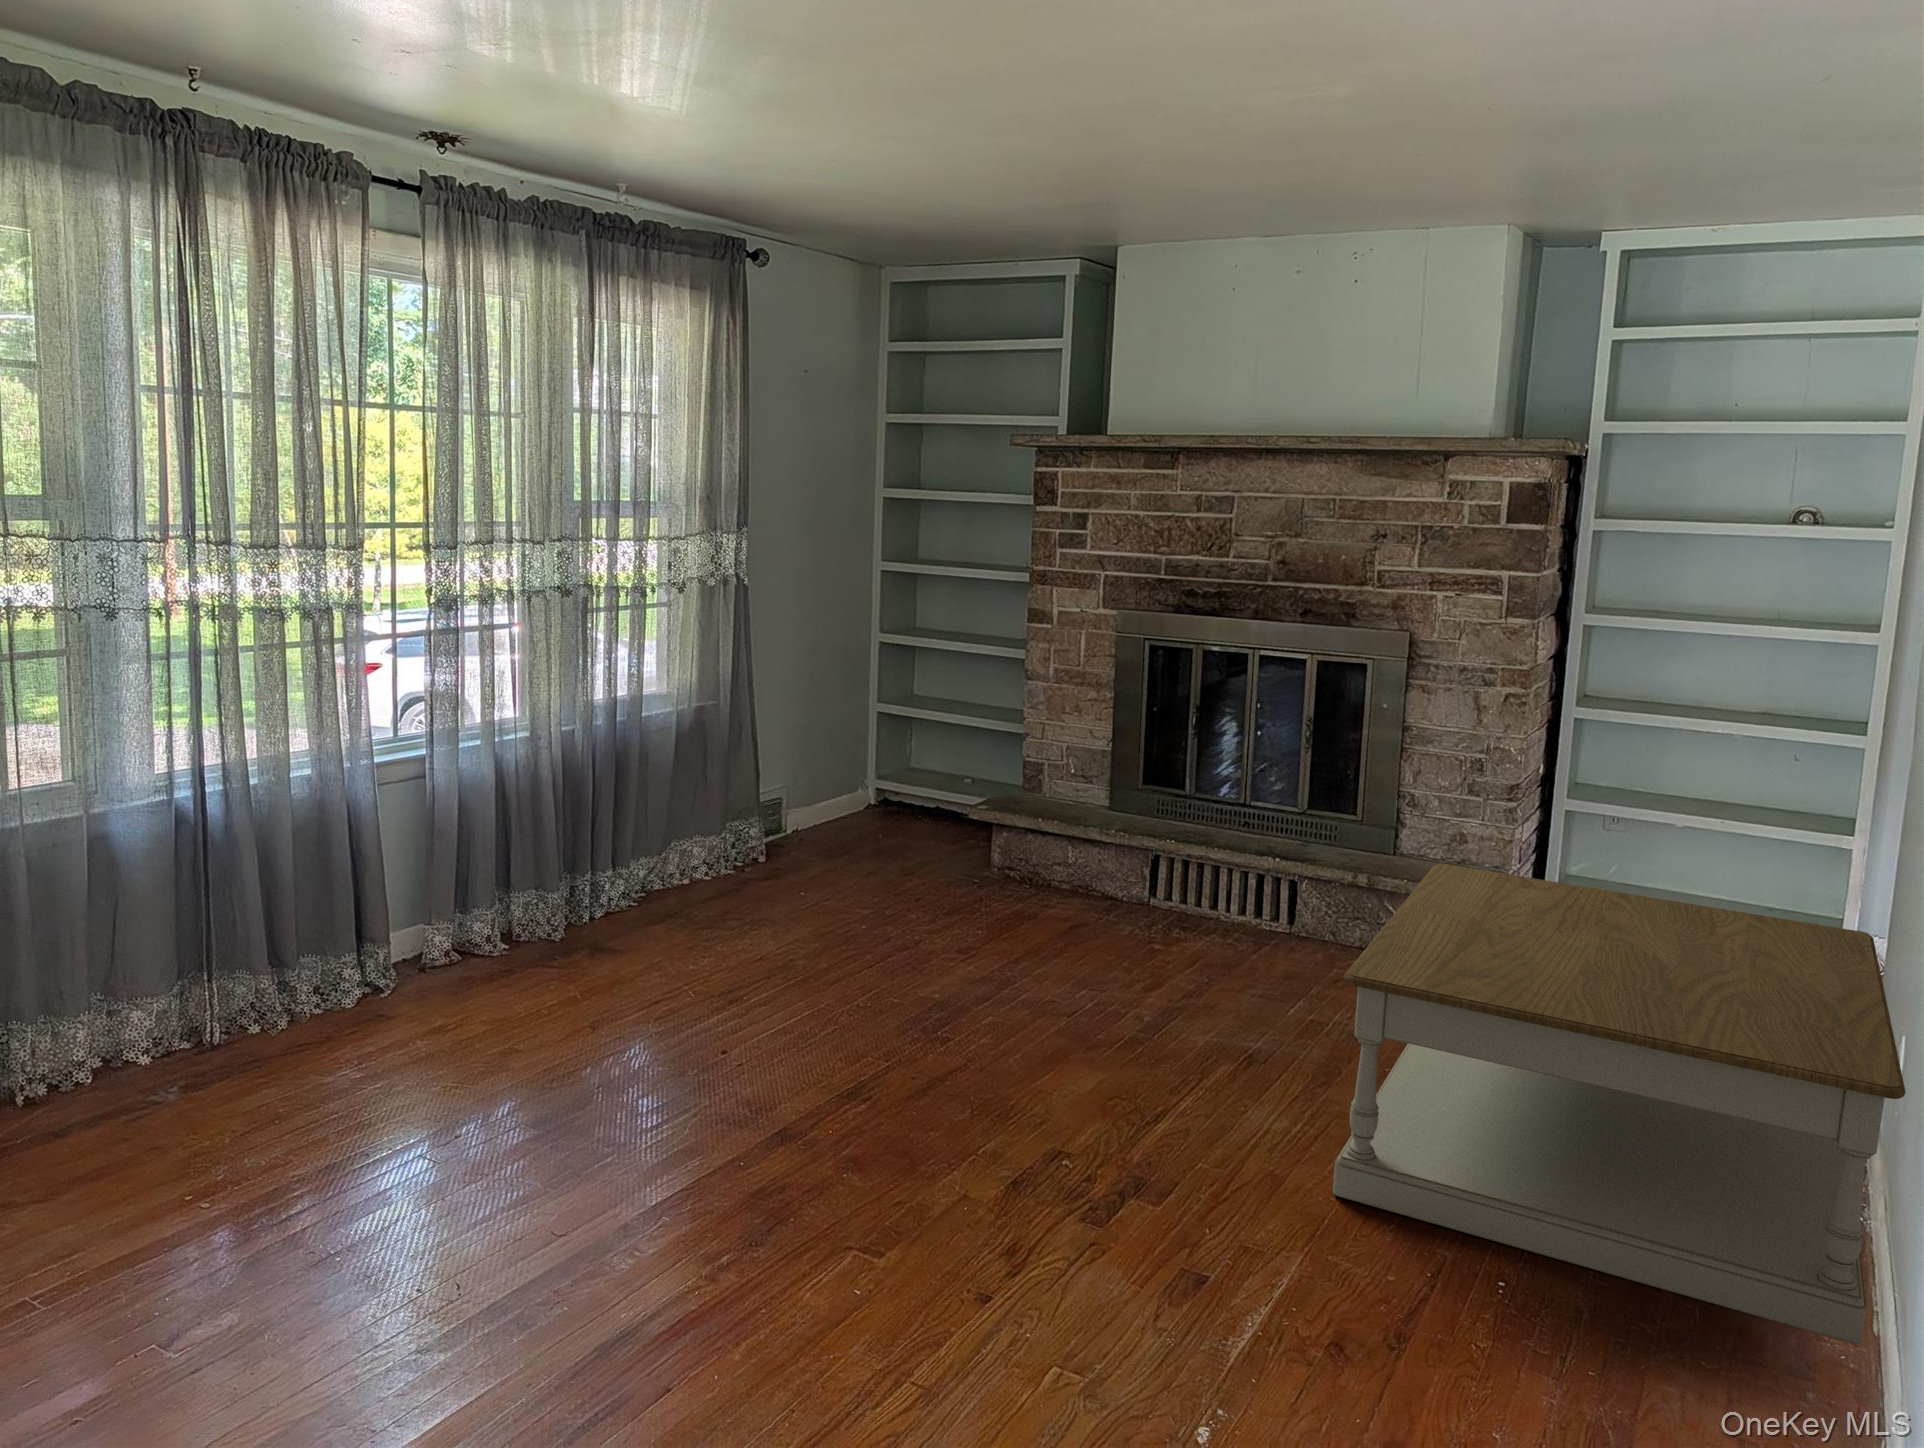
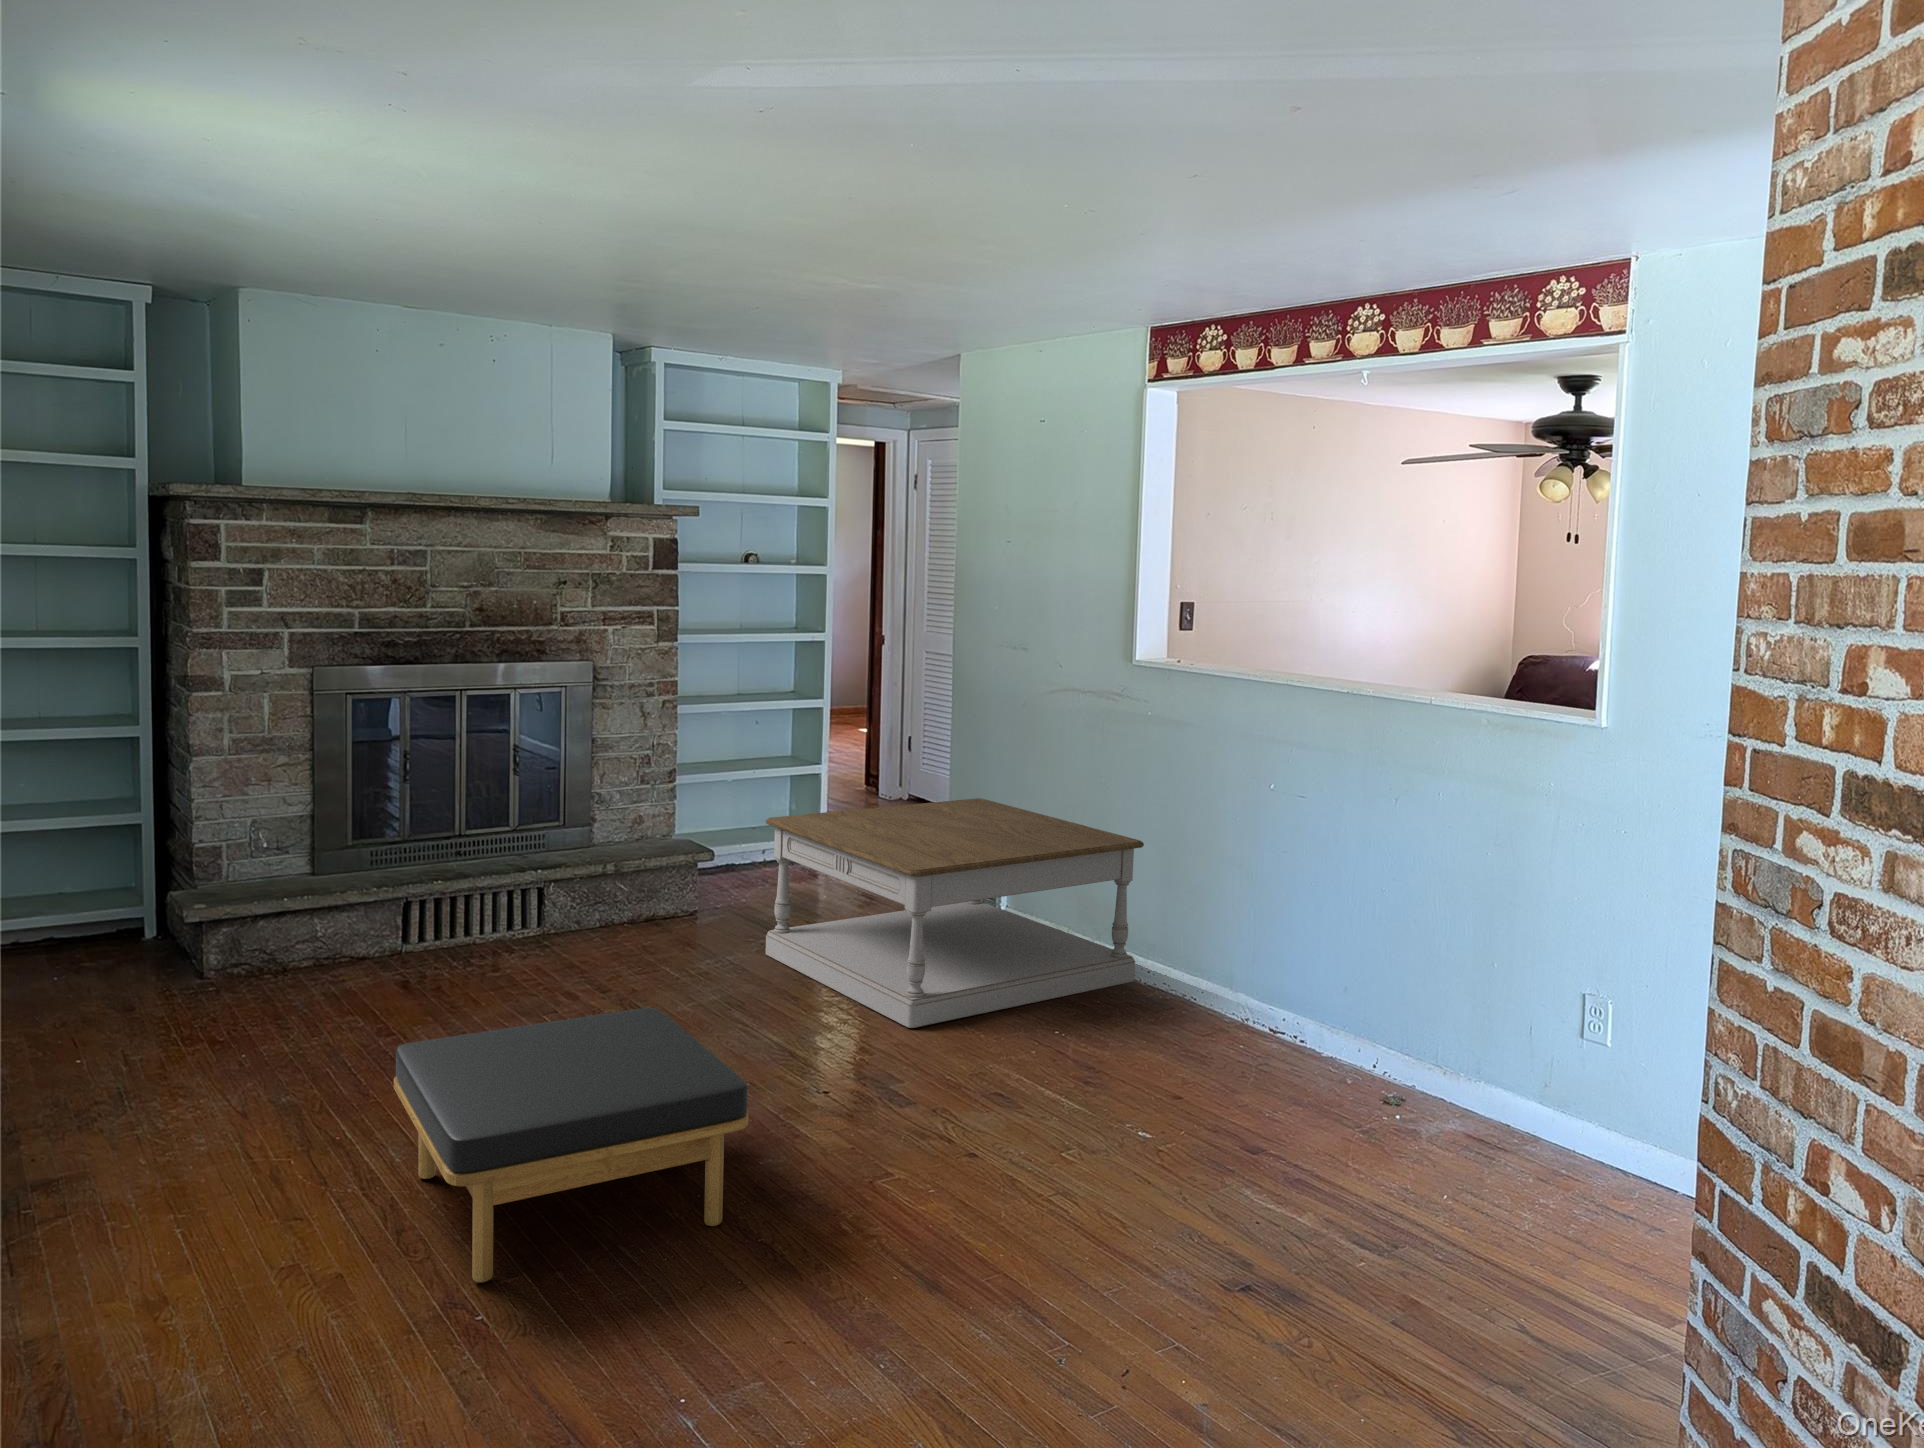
ottoman: none [524,947,902,1229] -> present [394,1008,748,1283]

